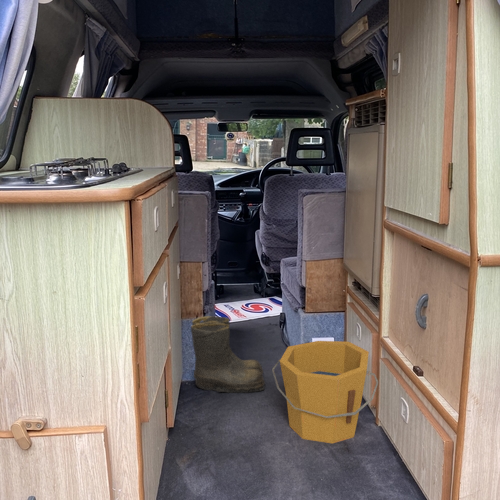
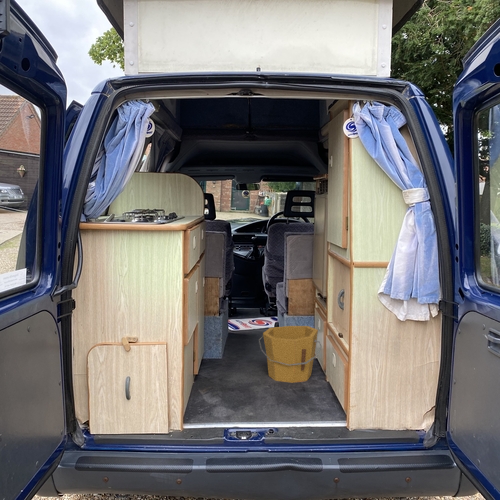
boots: present [191,316,265,393] -> none [210,314,258,363]

